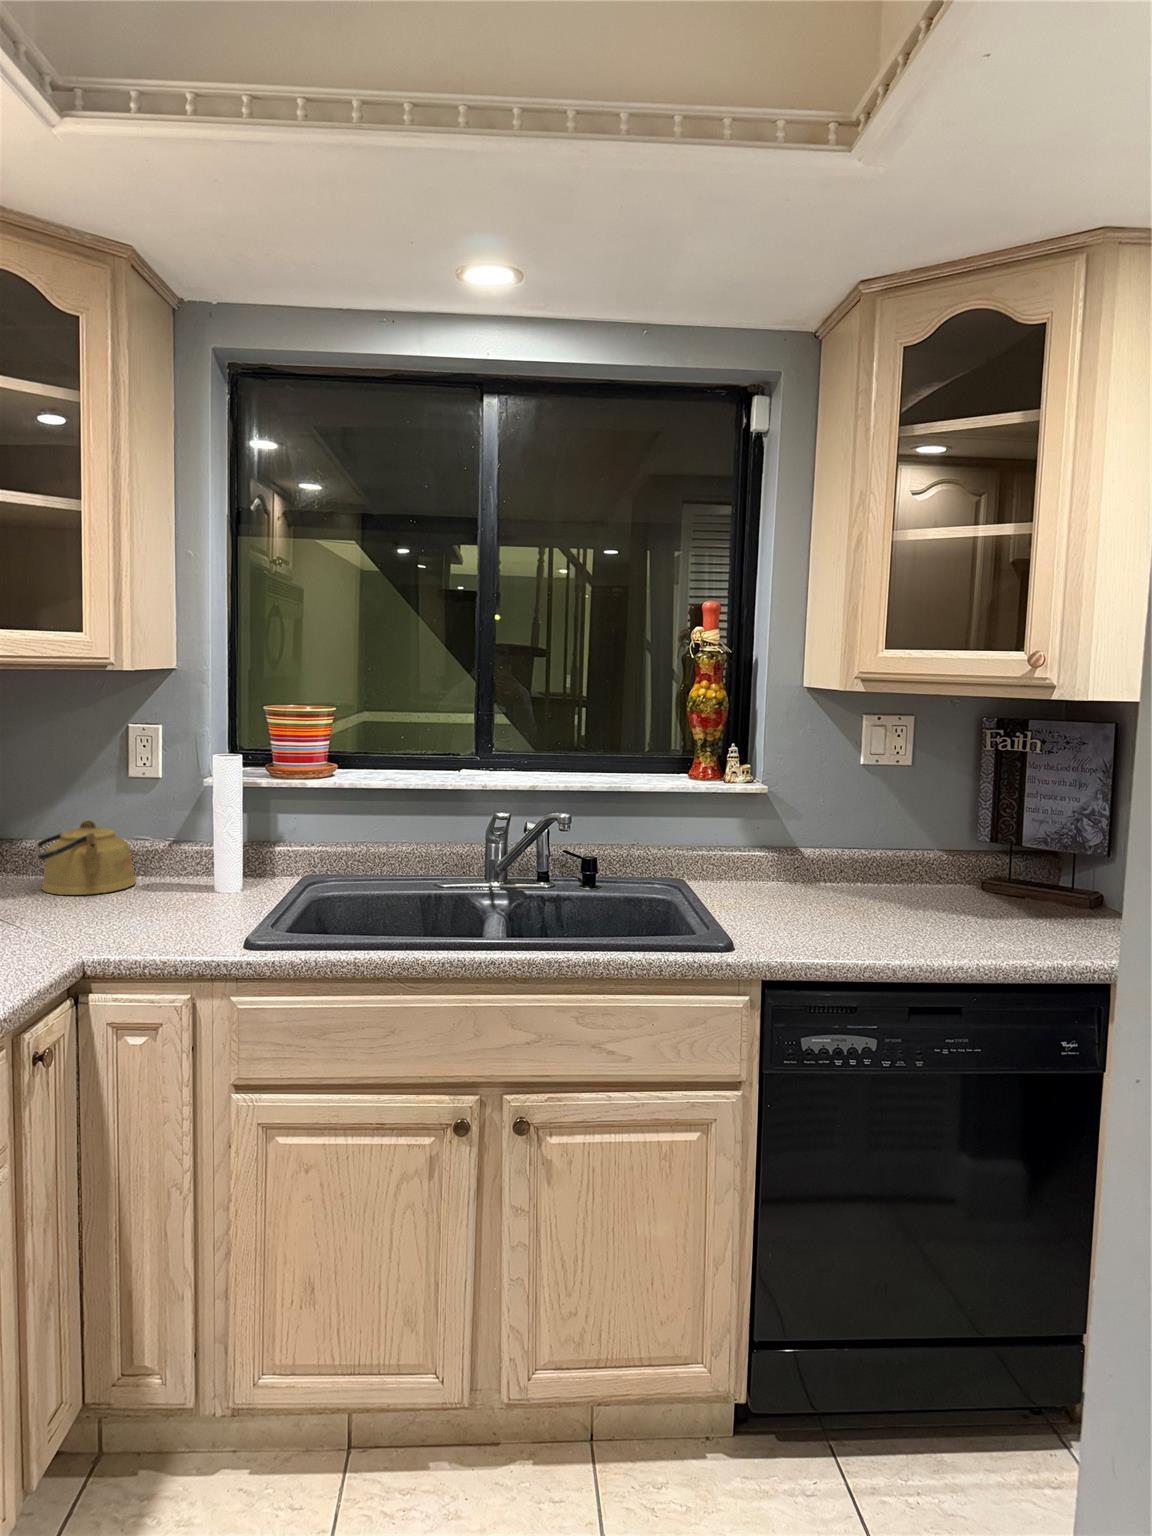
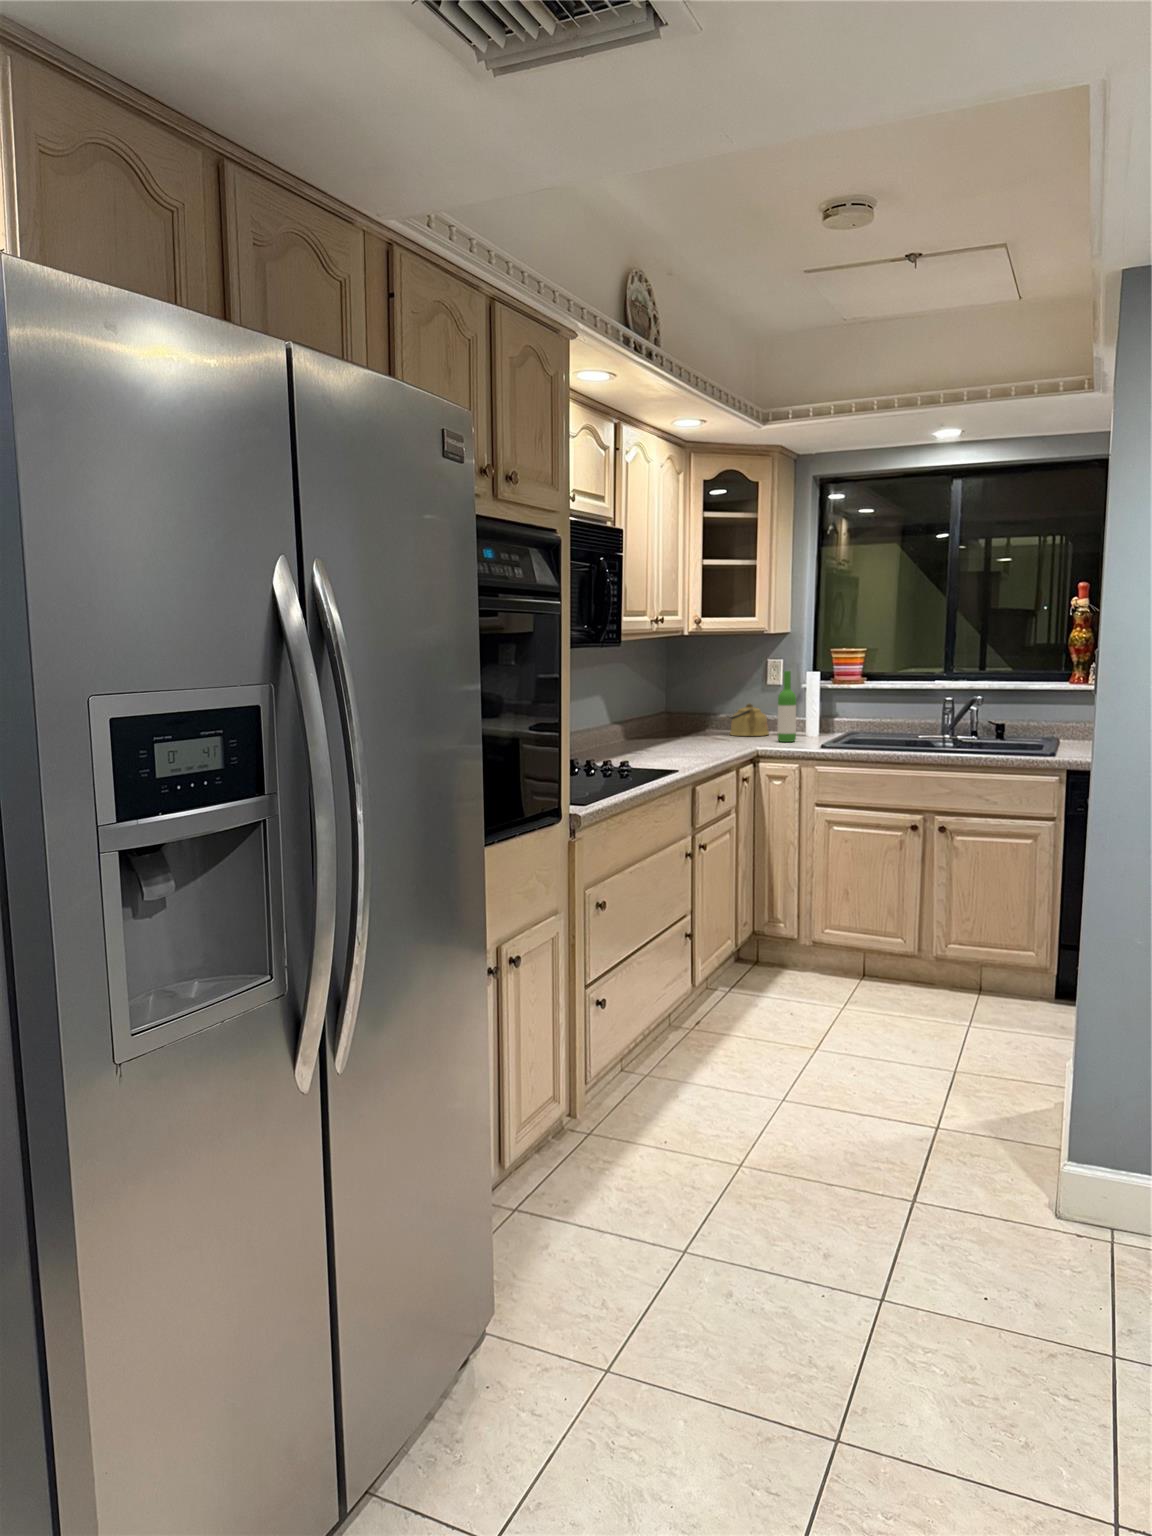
wine bottle: none [143,758,188,918] -> present [778,671,796,742]

